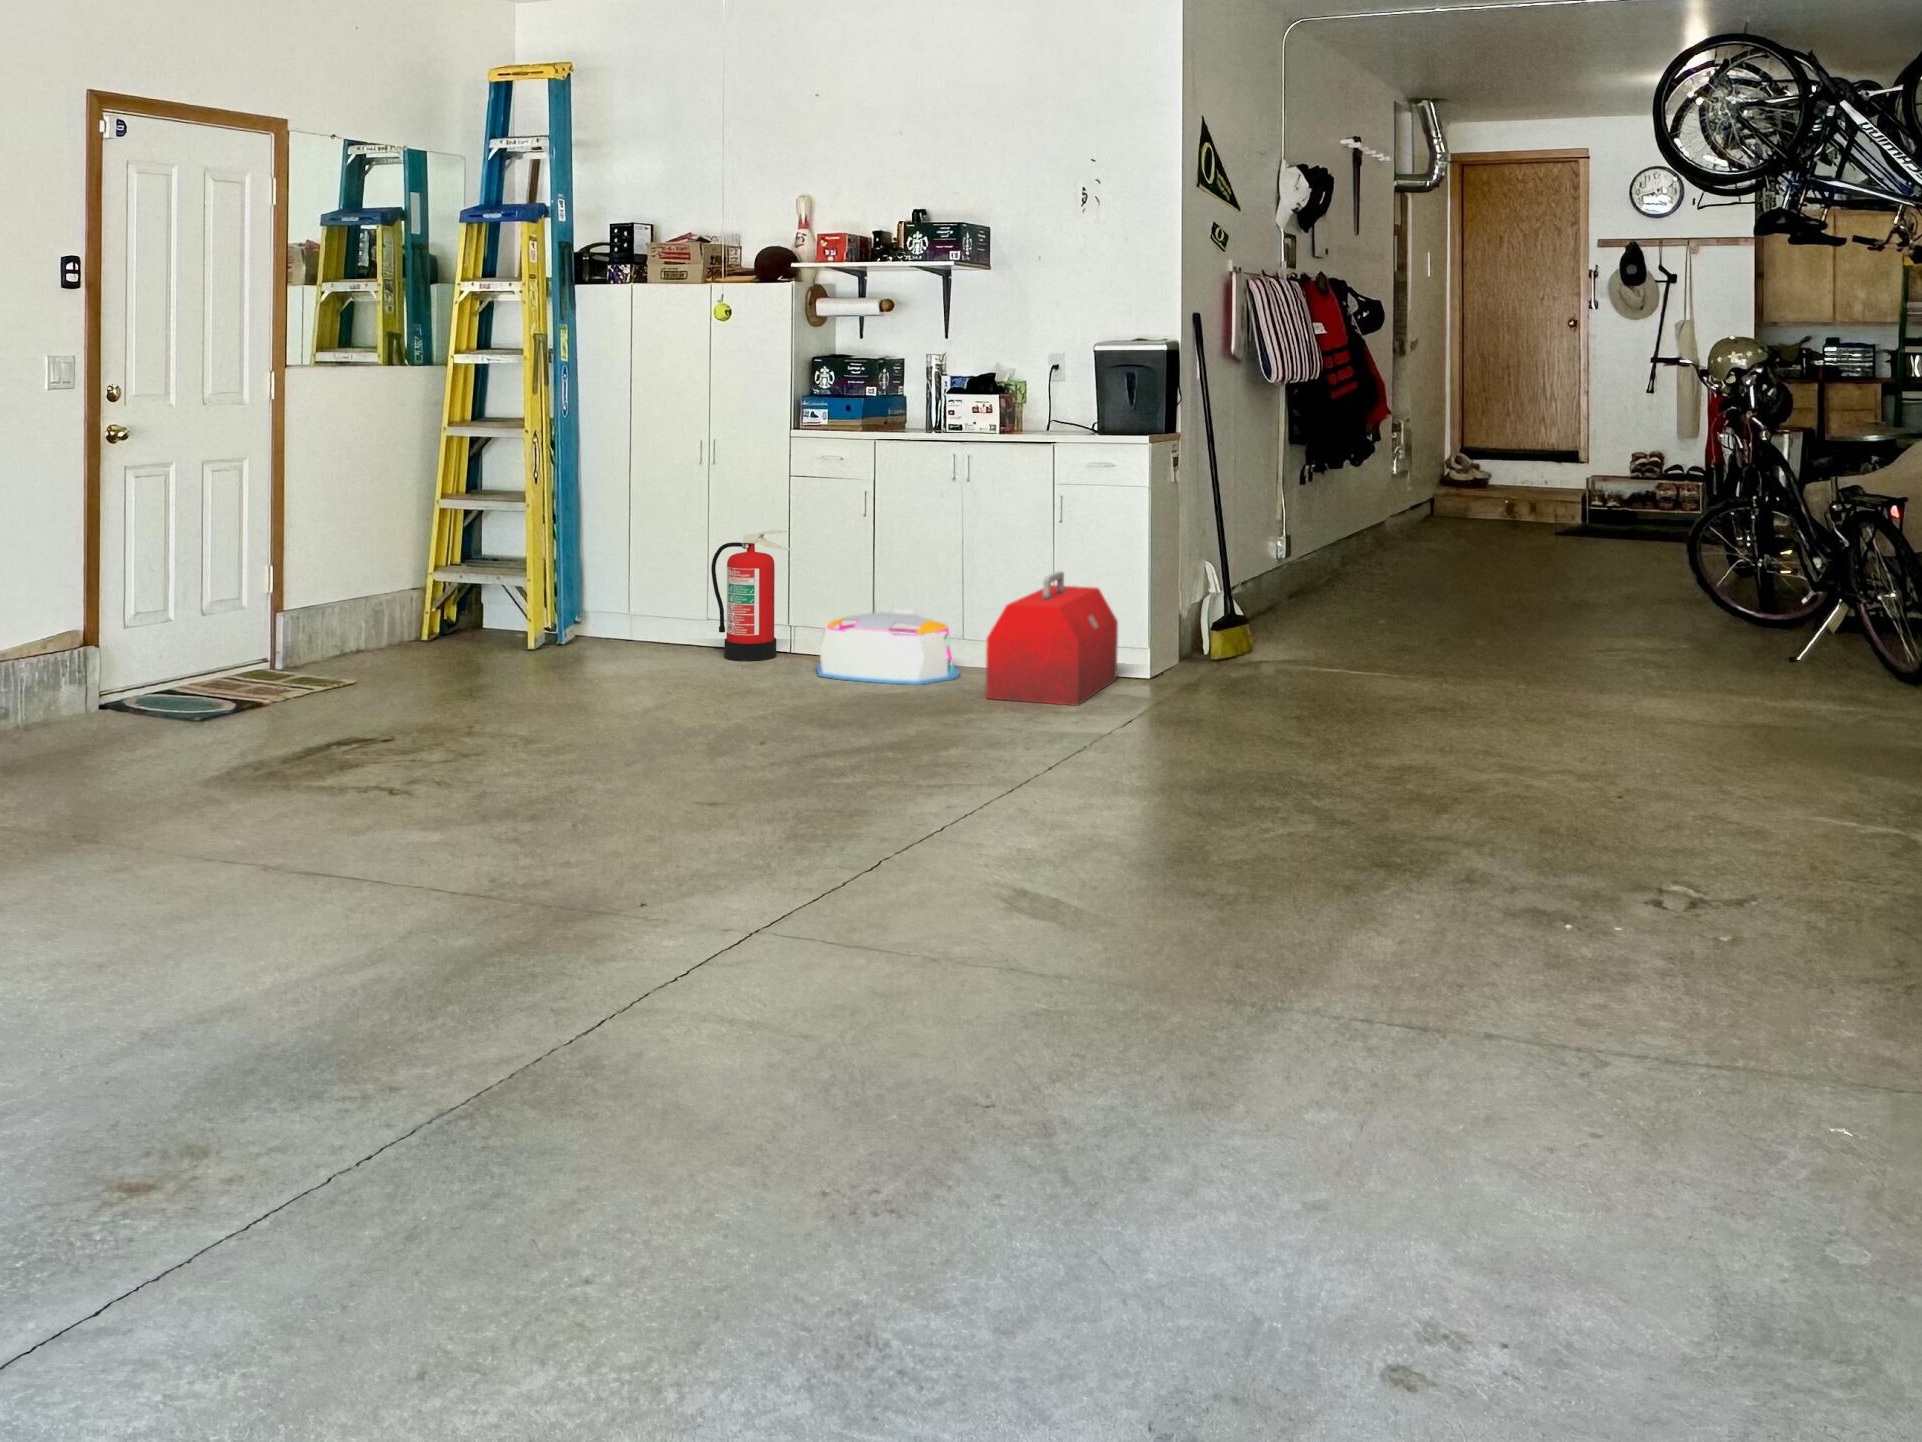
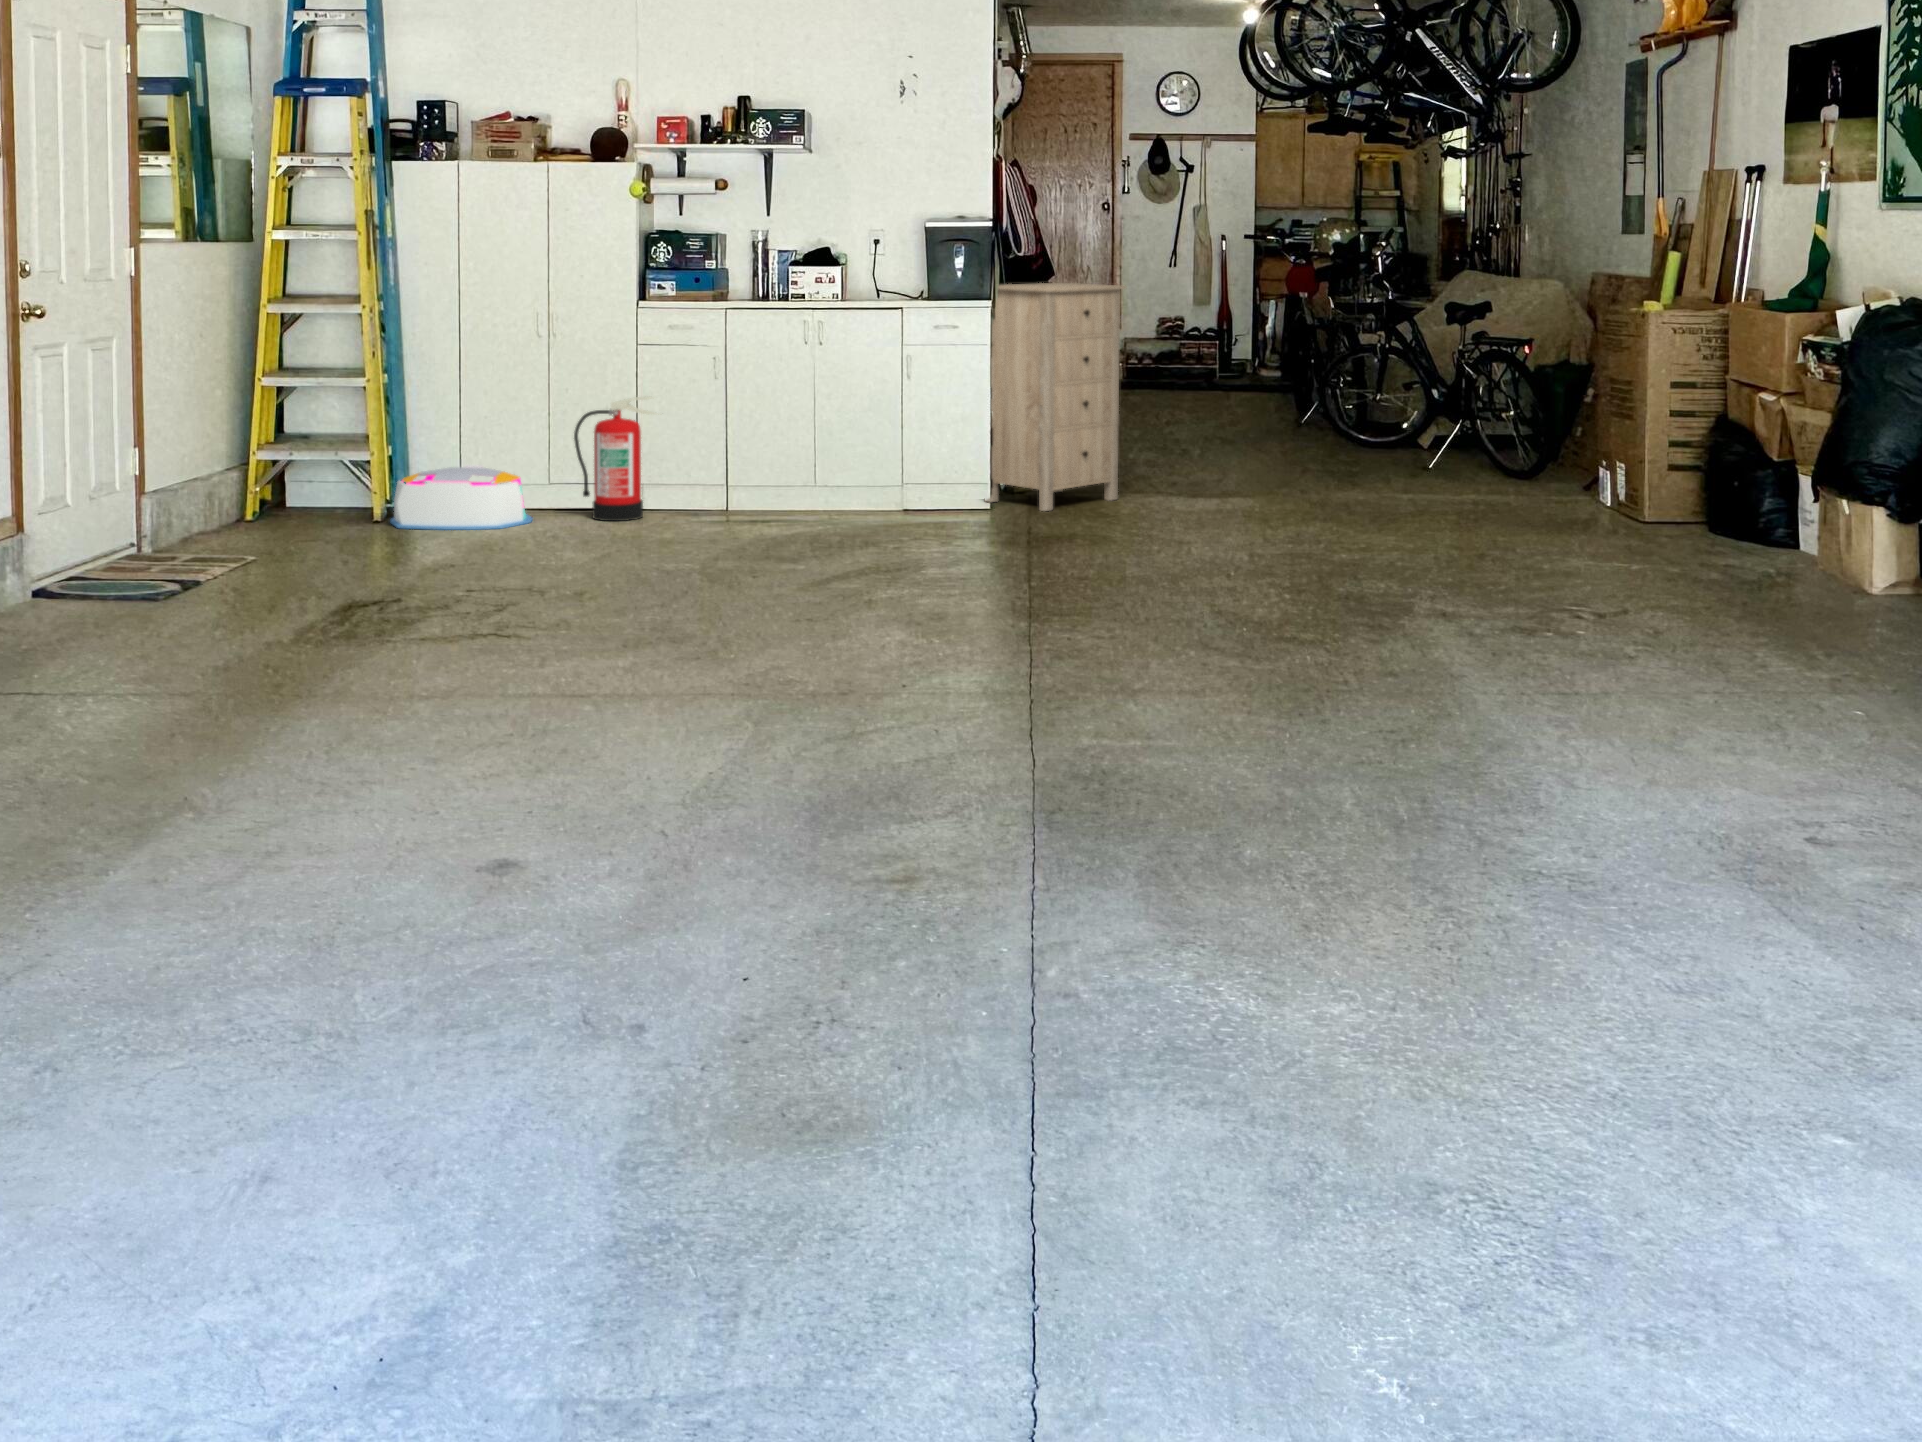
storage cabinet: none [1146,416,1314,685] -> present [985,283,1126,511]
toolbox: present [986,572,1118,706] -> none [896,420,984,533]
storage bin: present [816,609,960,685] -> present [390,465,533,530]

